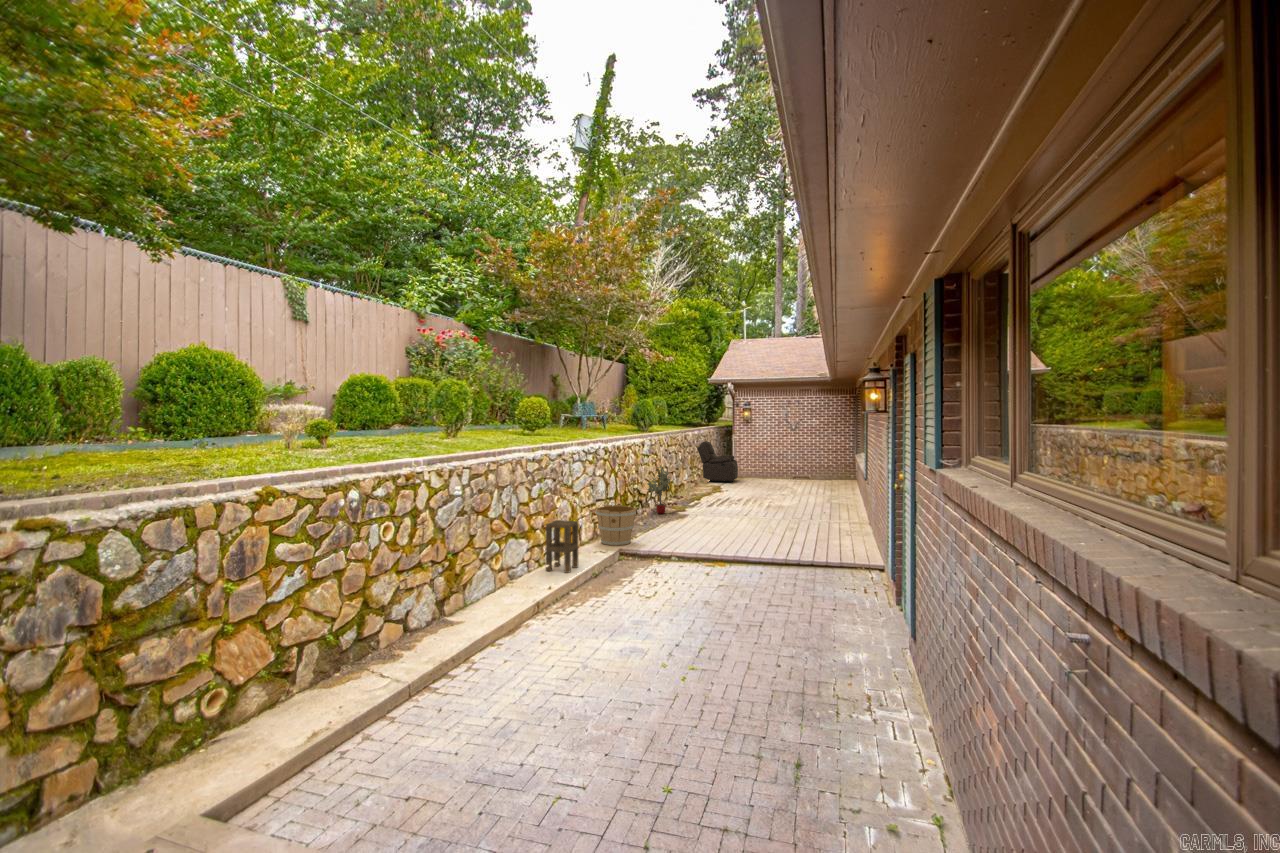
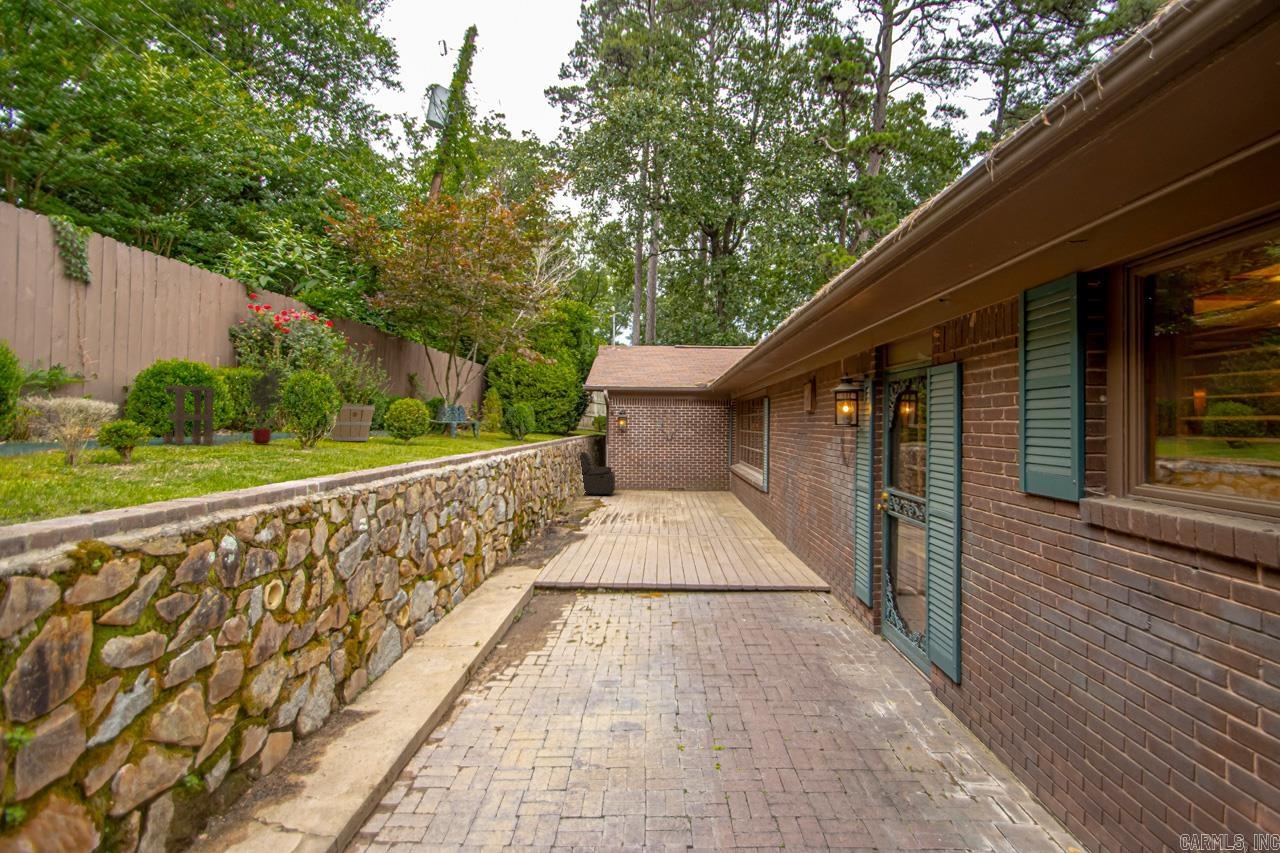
potted tree: present [647,466,670,514] -> present [248,363,284,445]
wooden bucket: present [595,505,637,546] -> present [331,403,375,441]
side table: present [546,520,578,573] -> present [163,385,214,445]

